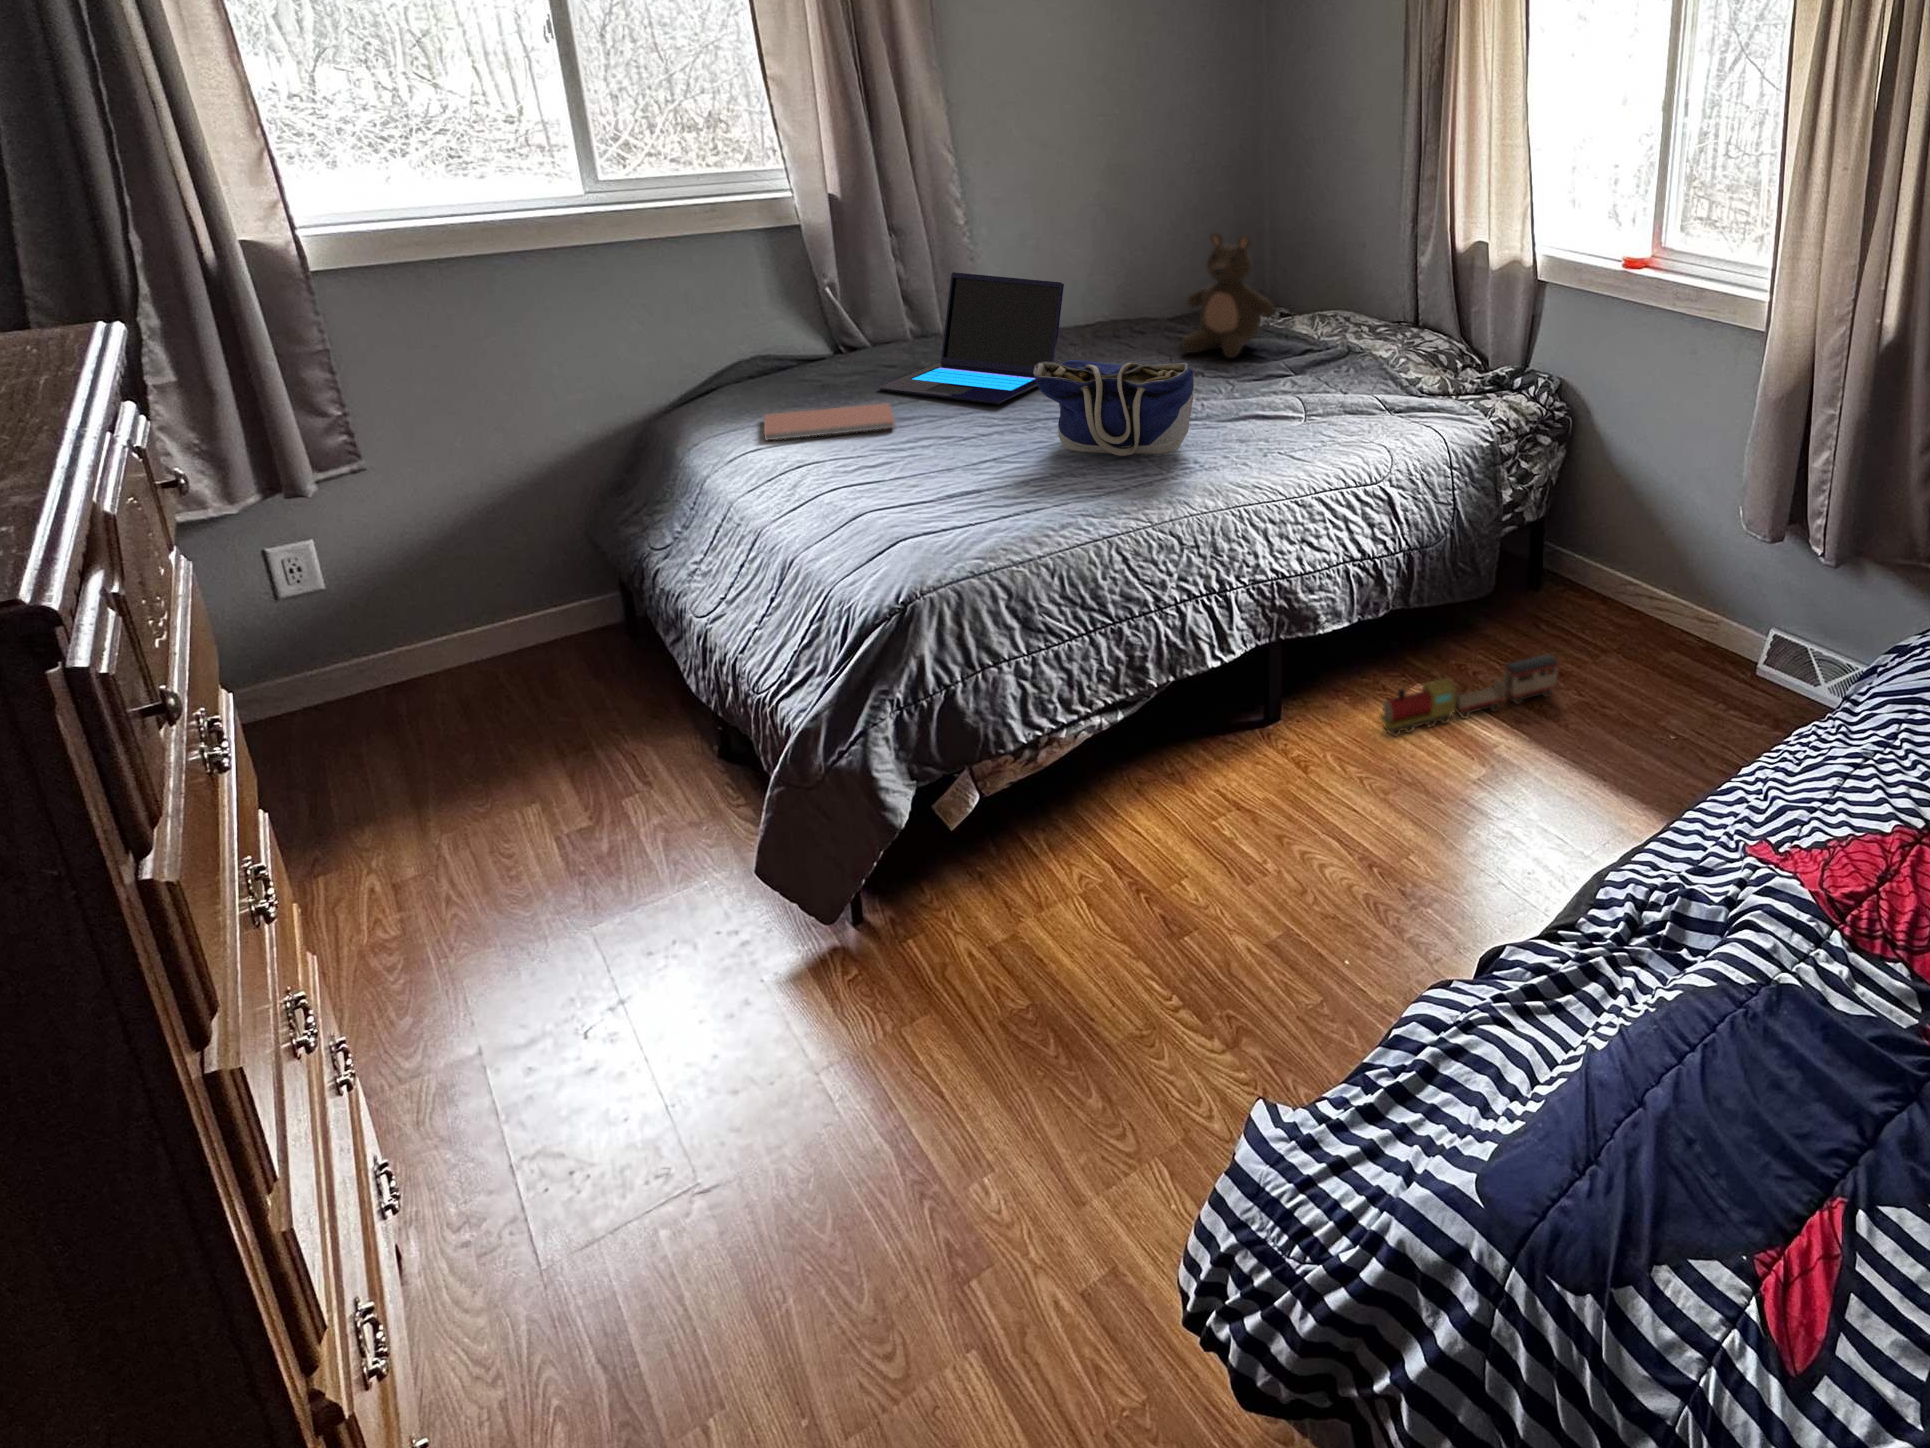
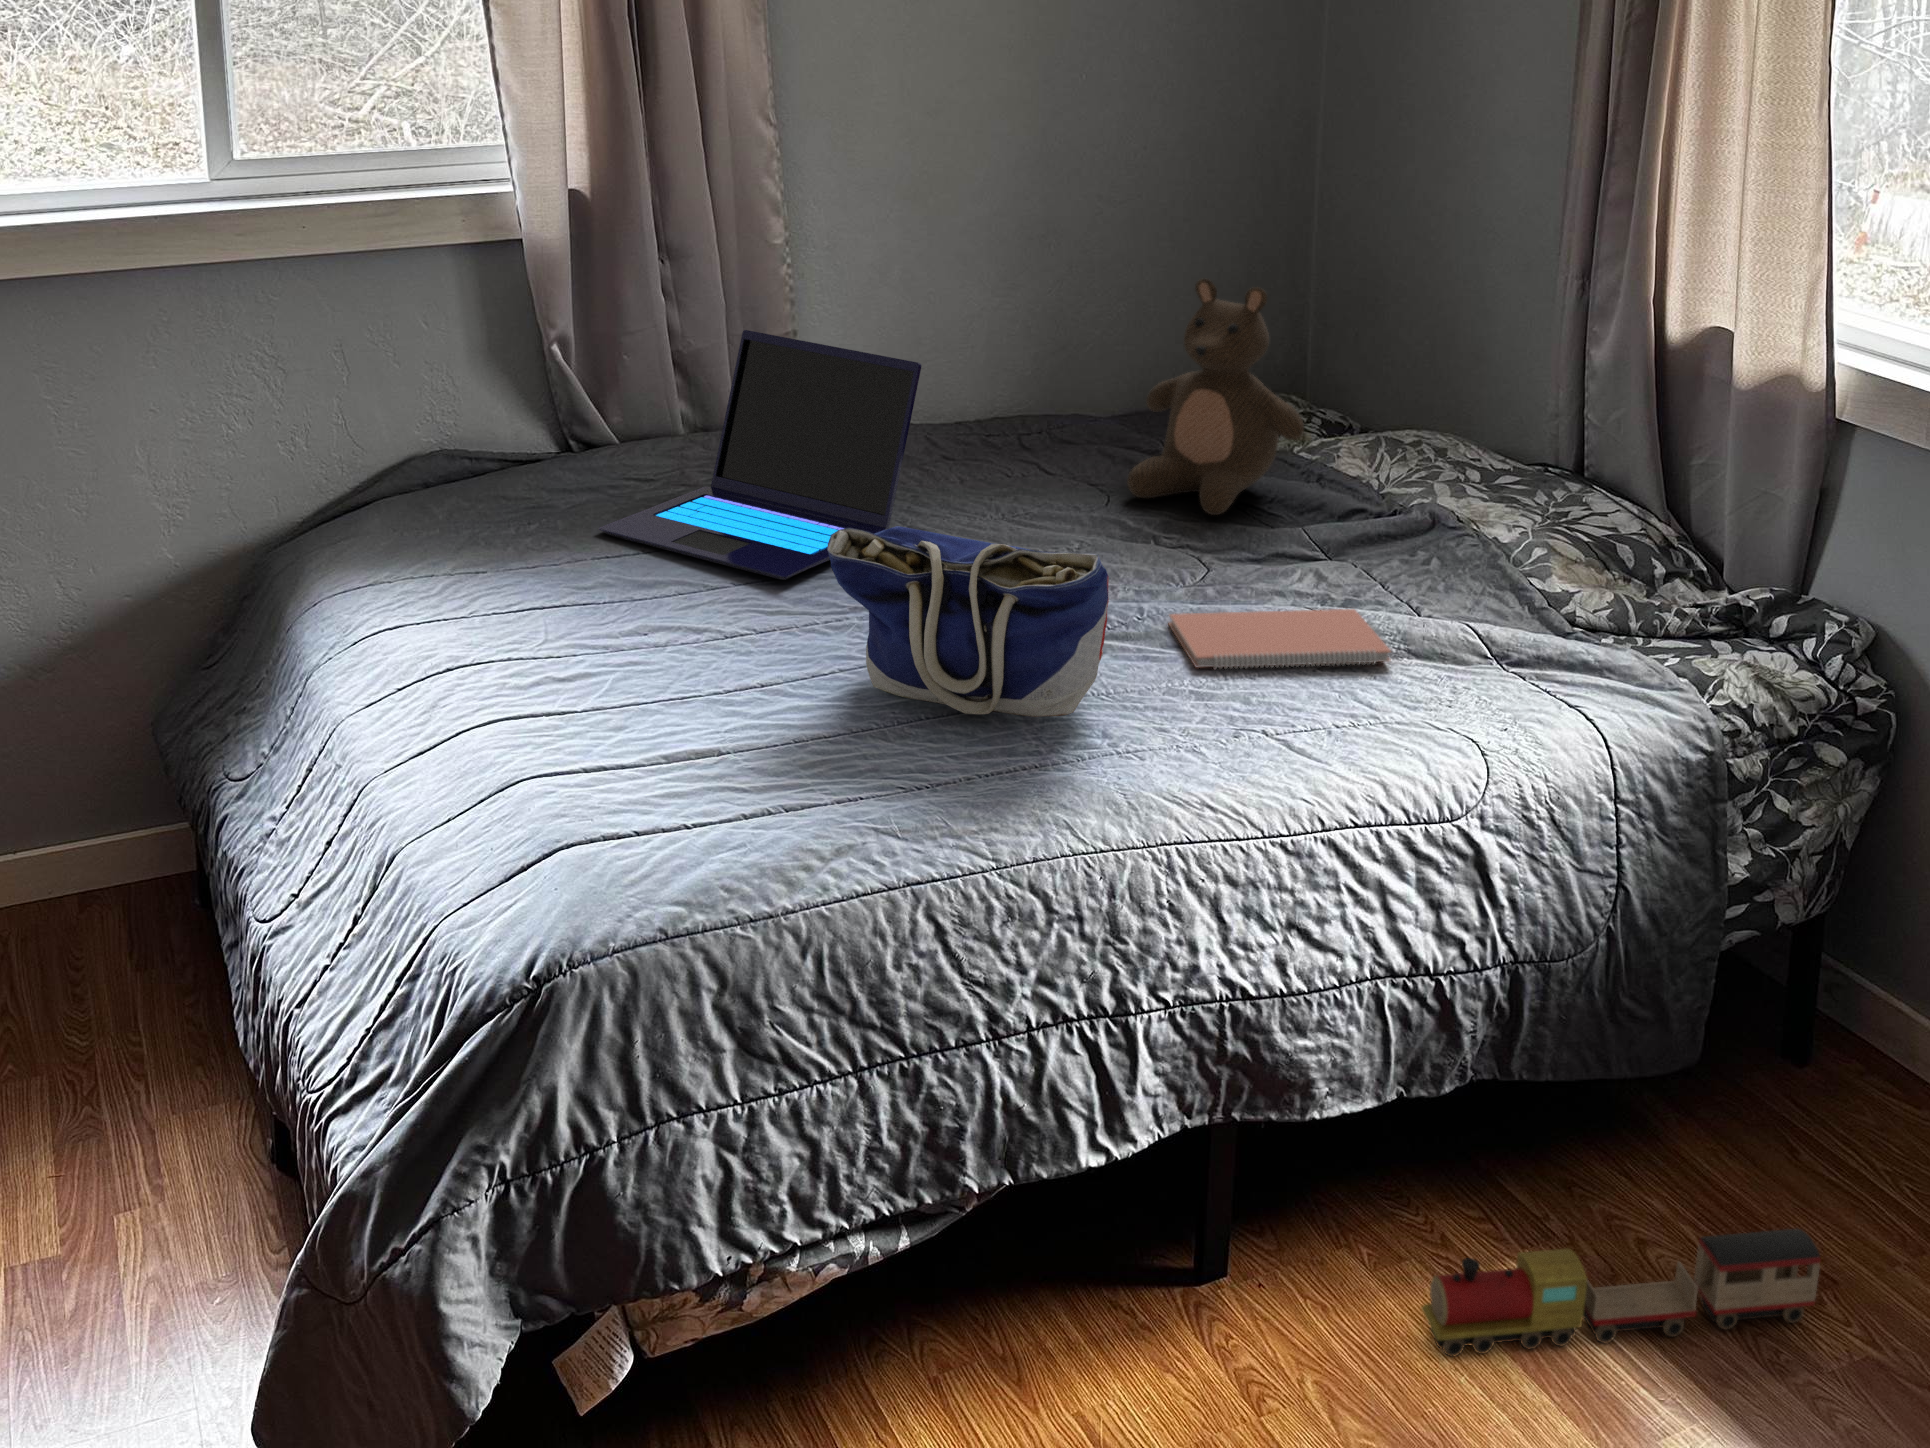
notebook: present [764,404,895,440] -> present [1169,609,1391,669]

